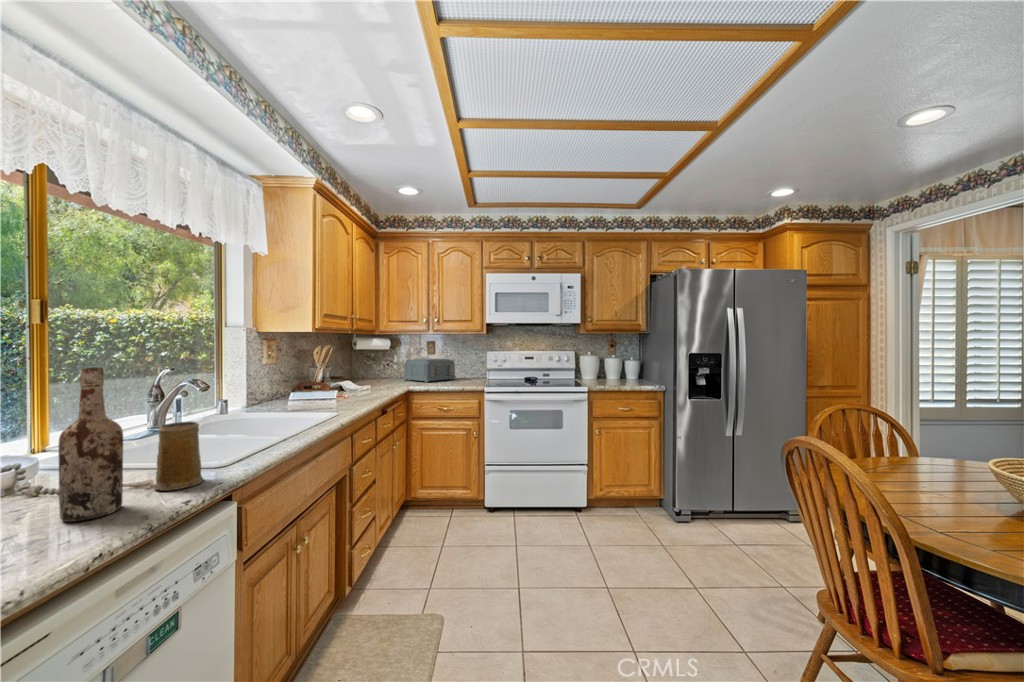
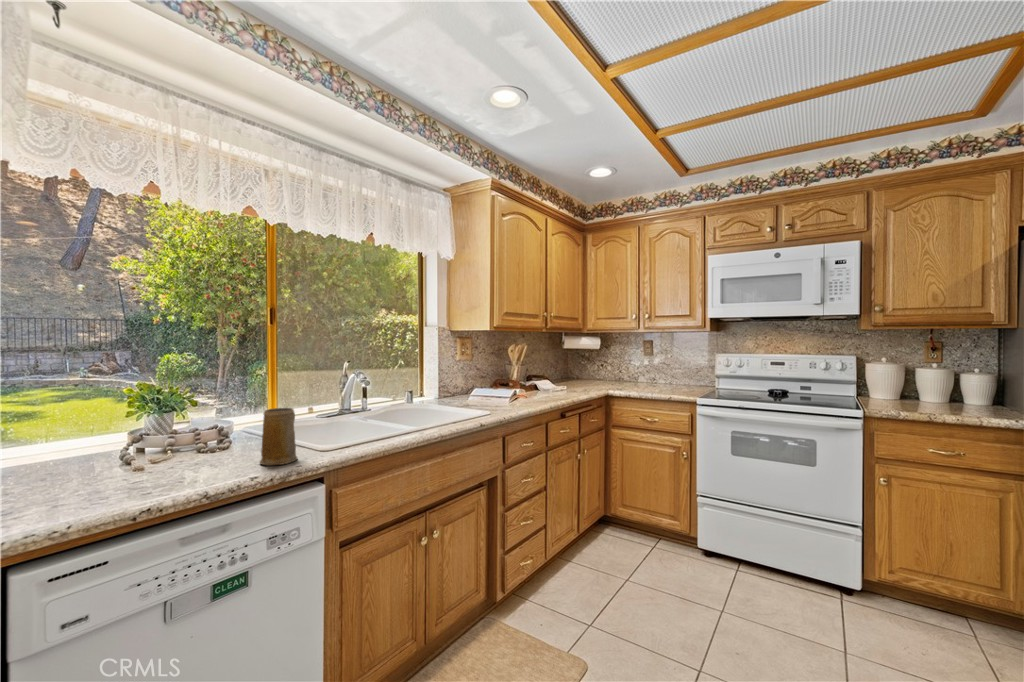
toaster: present [404,359,455,382] -> none [611,363,670,390]
wine bottle: present [58,368,123,522] -> none [184,358,227,477]

